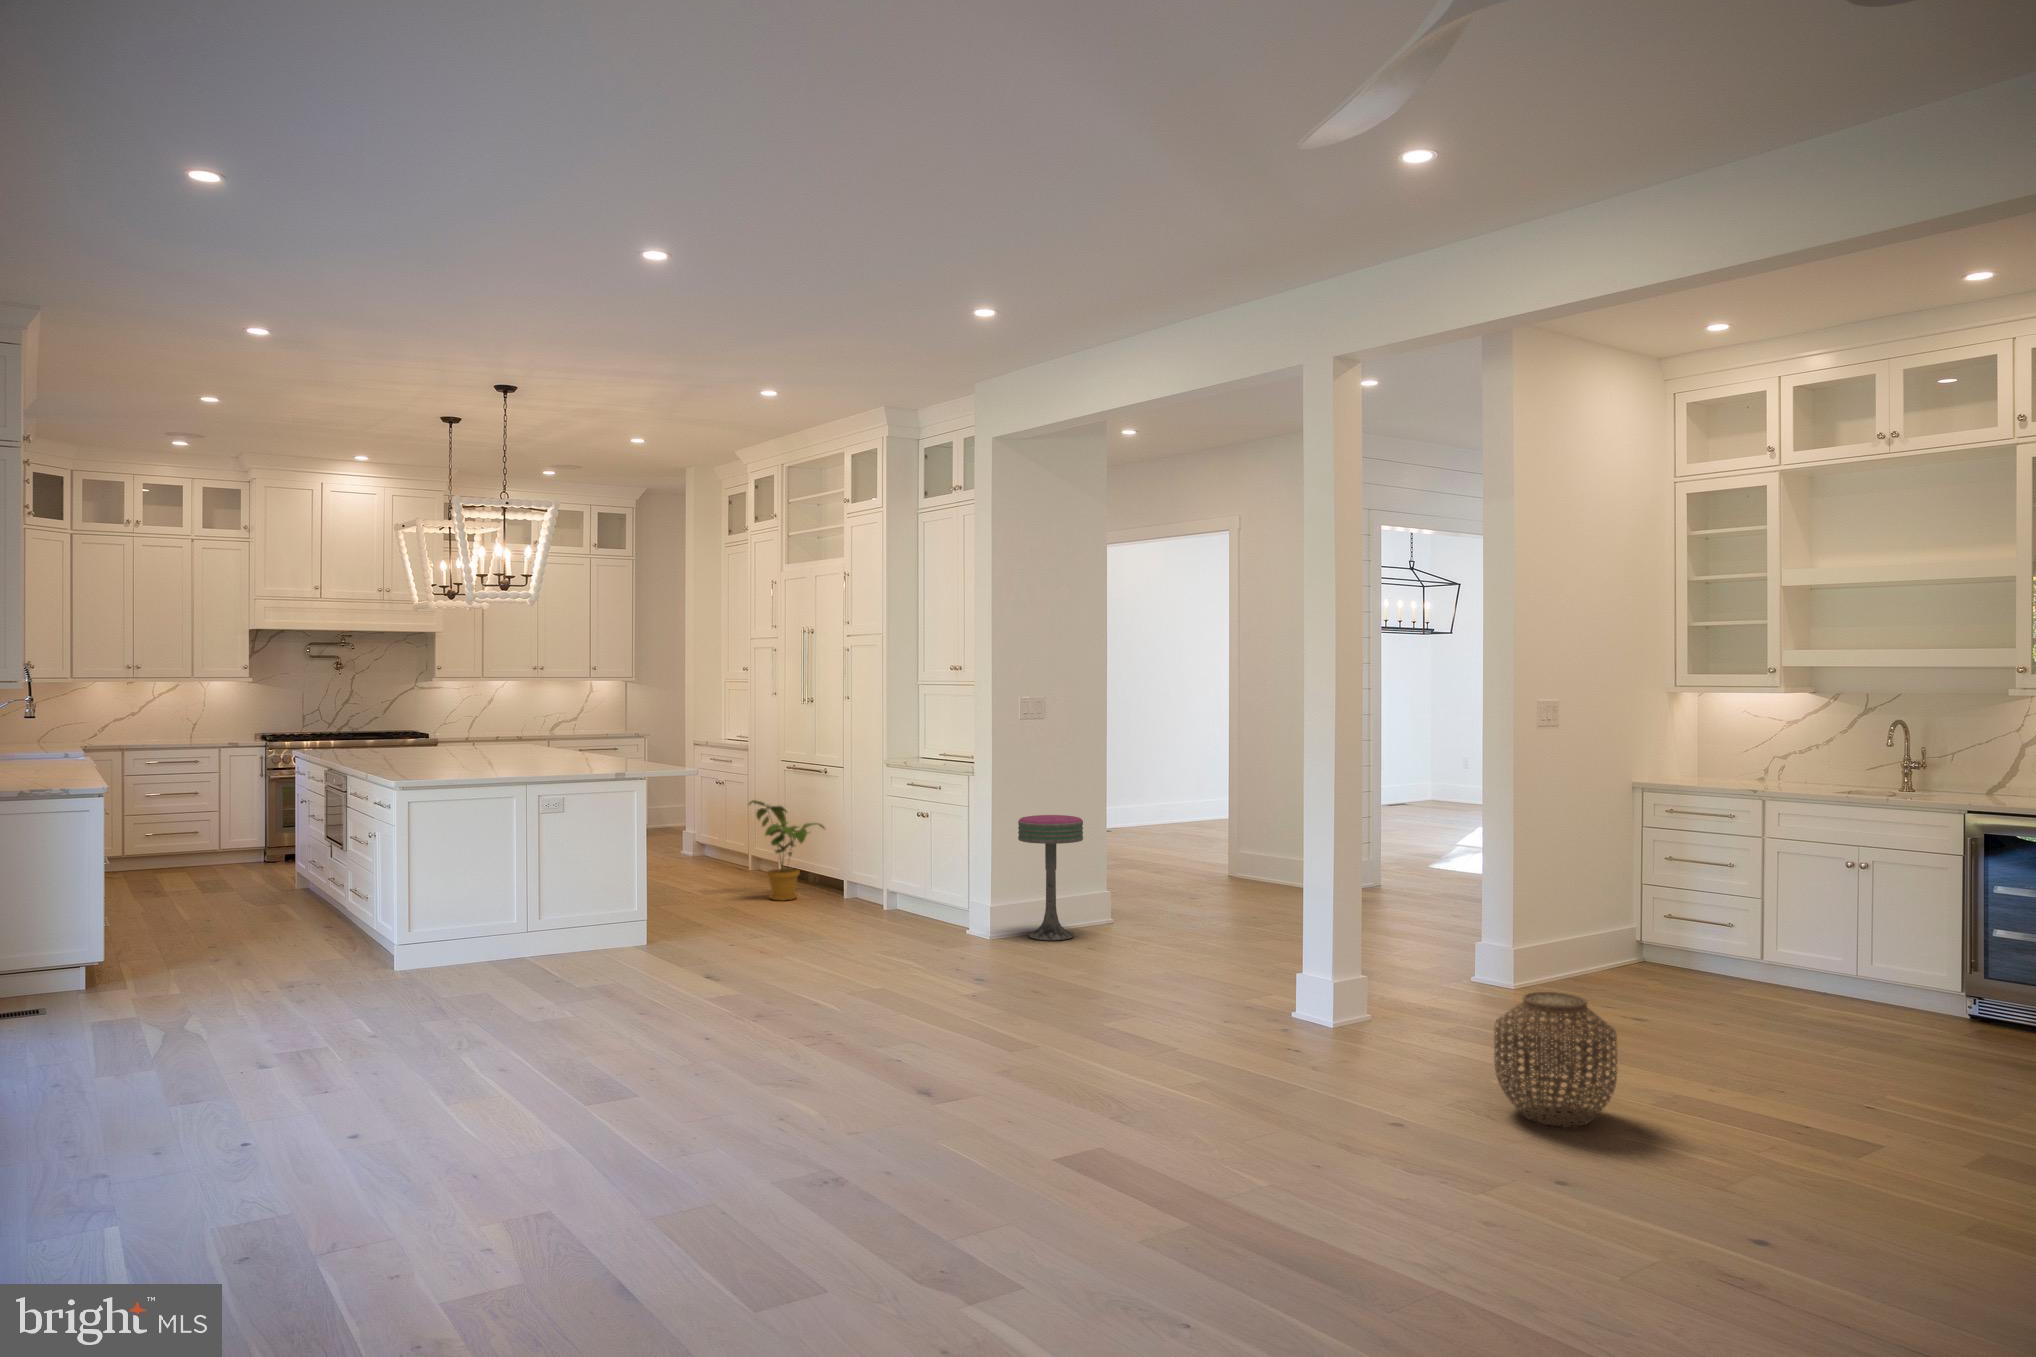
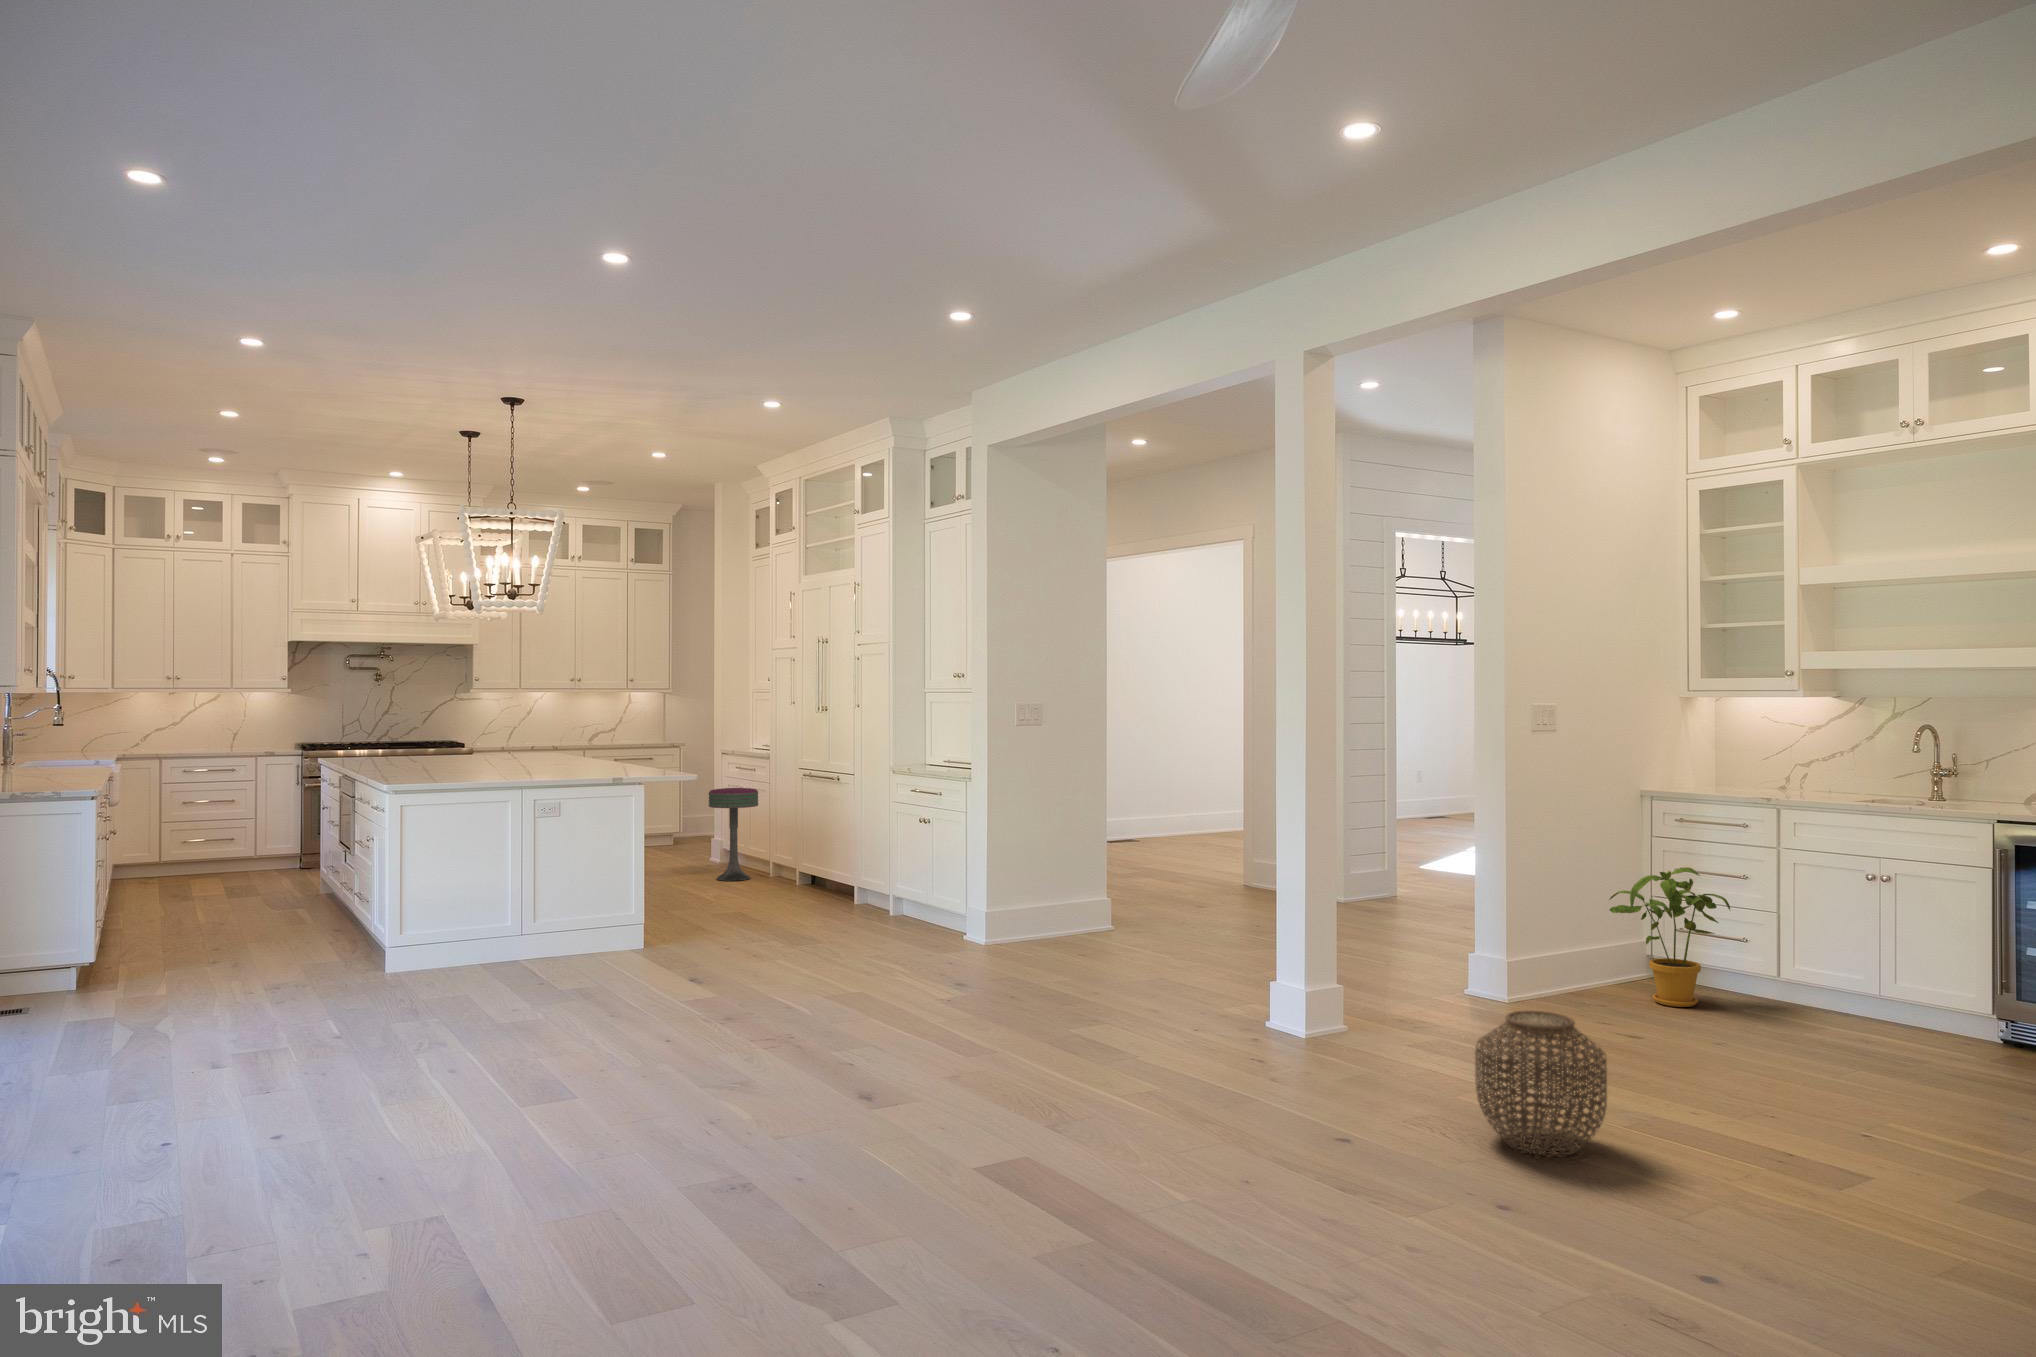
house plant: present [749,800,824,901] -> present [1609,867,1730,1007]
bar stool: present [1018,815,1083,940] -> present [709,788,758,881]

